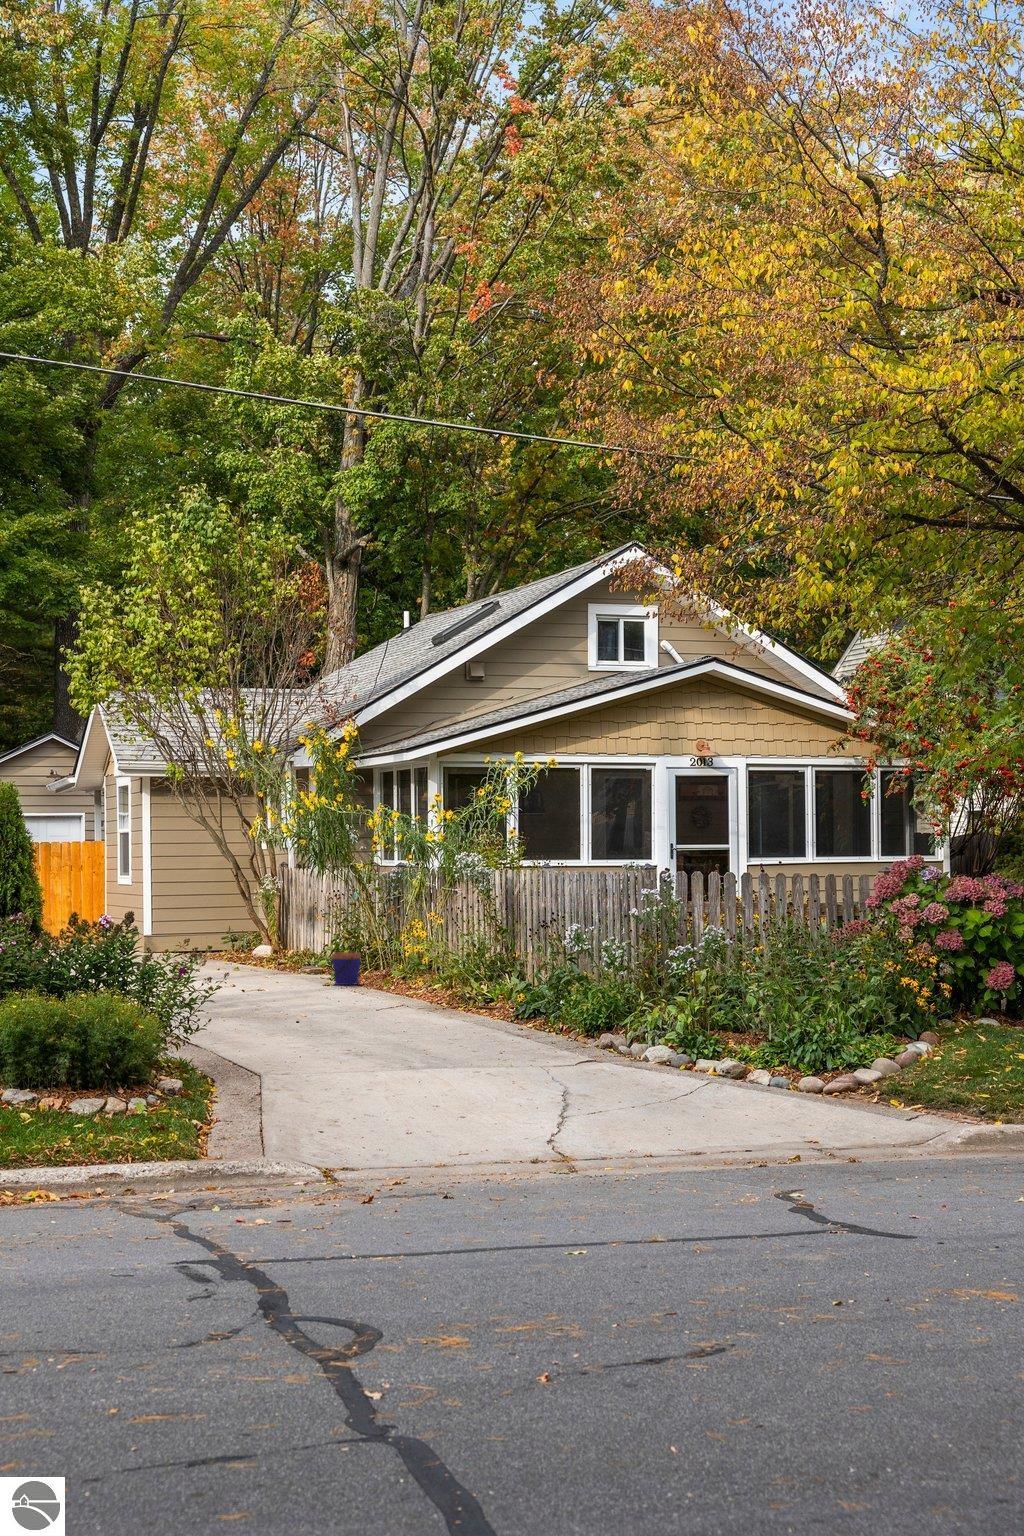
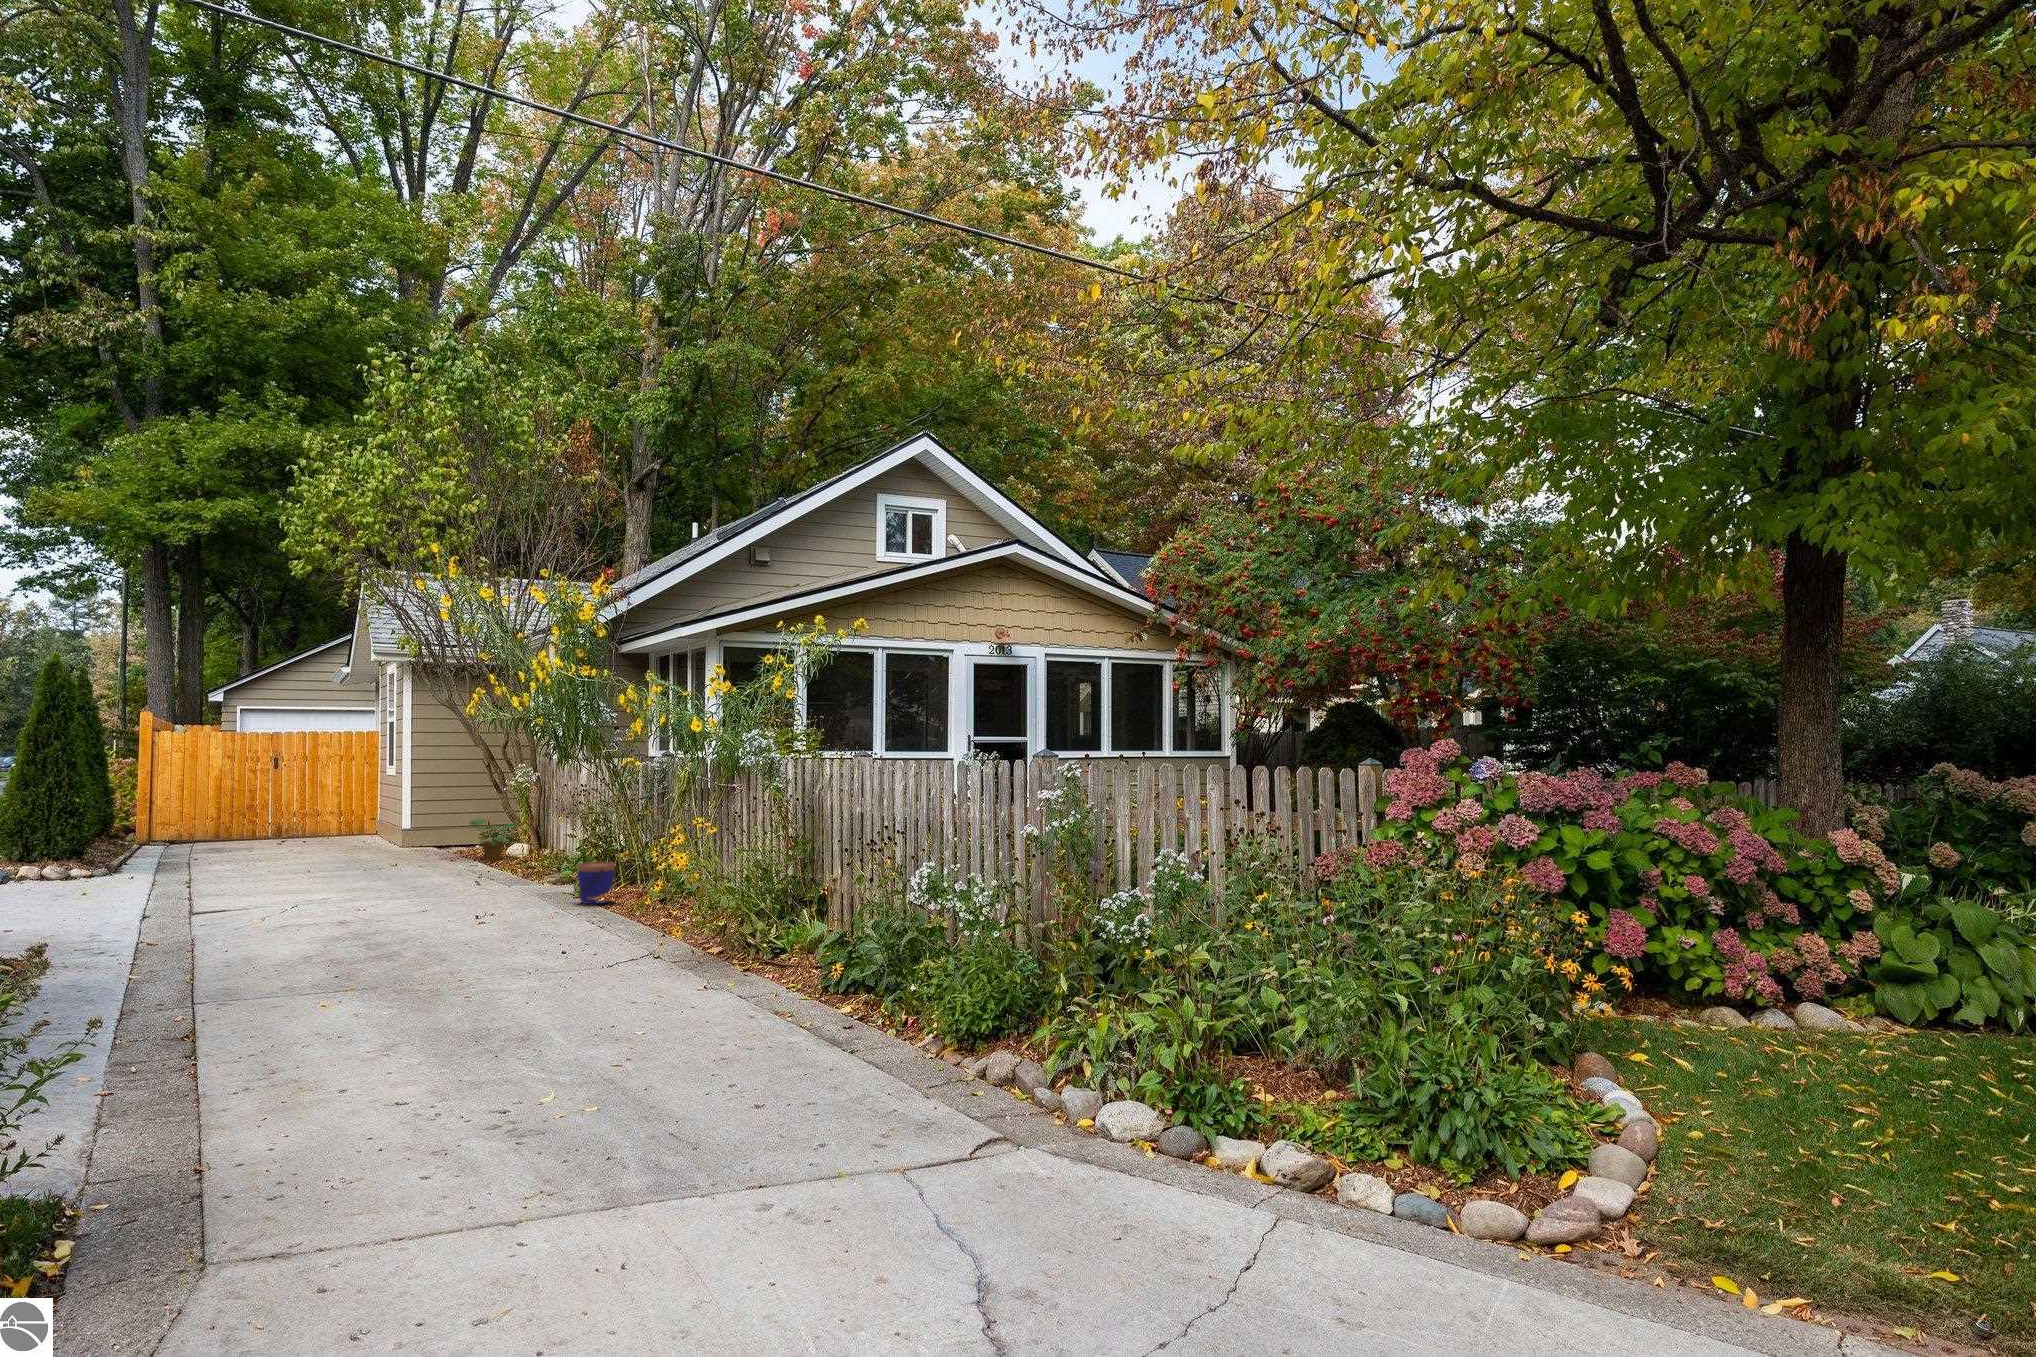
potted plant: none [219,923,263,959] -> present [470,819,517,861]

